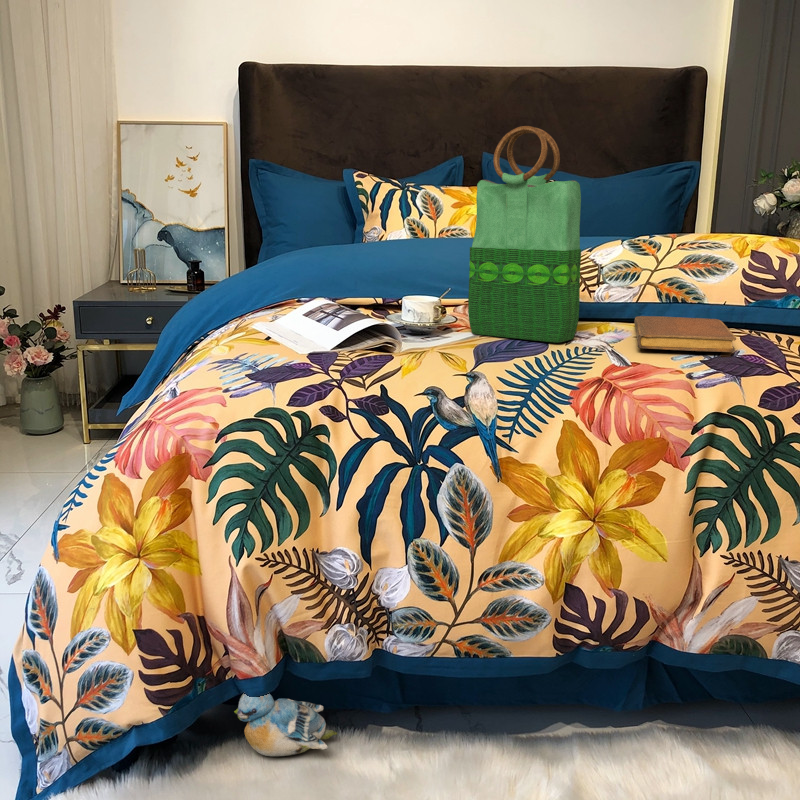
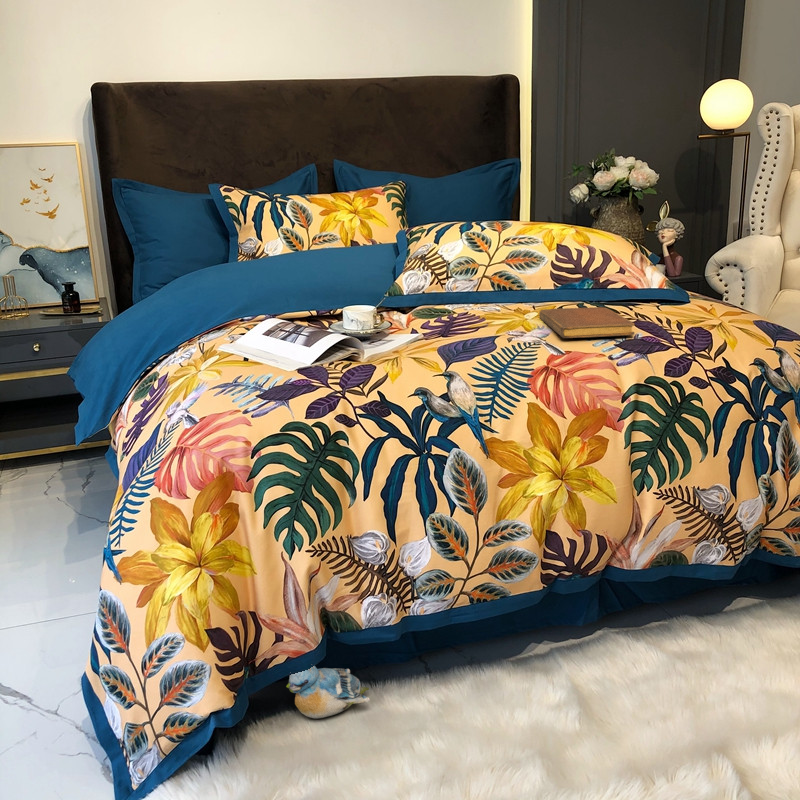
tote bag: present [468,126,581,343] -> none [409,161,506,339]

